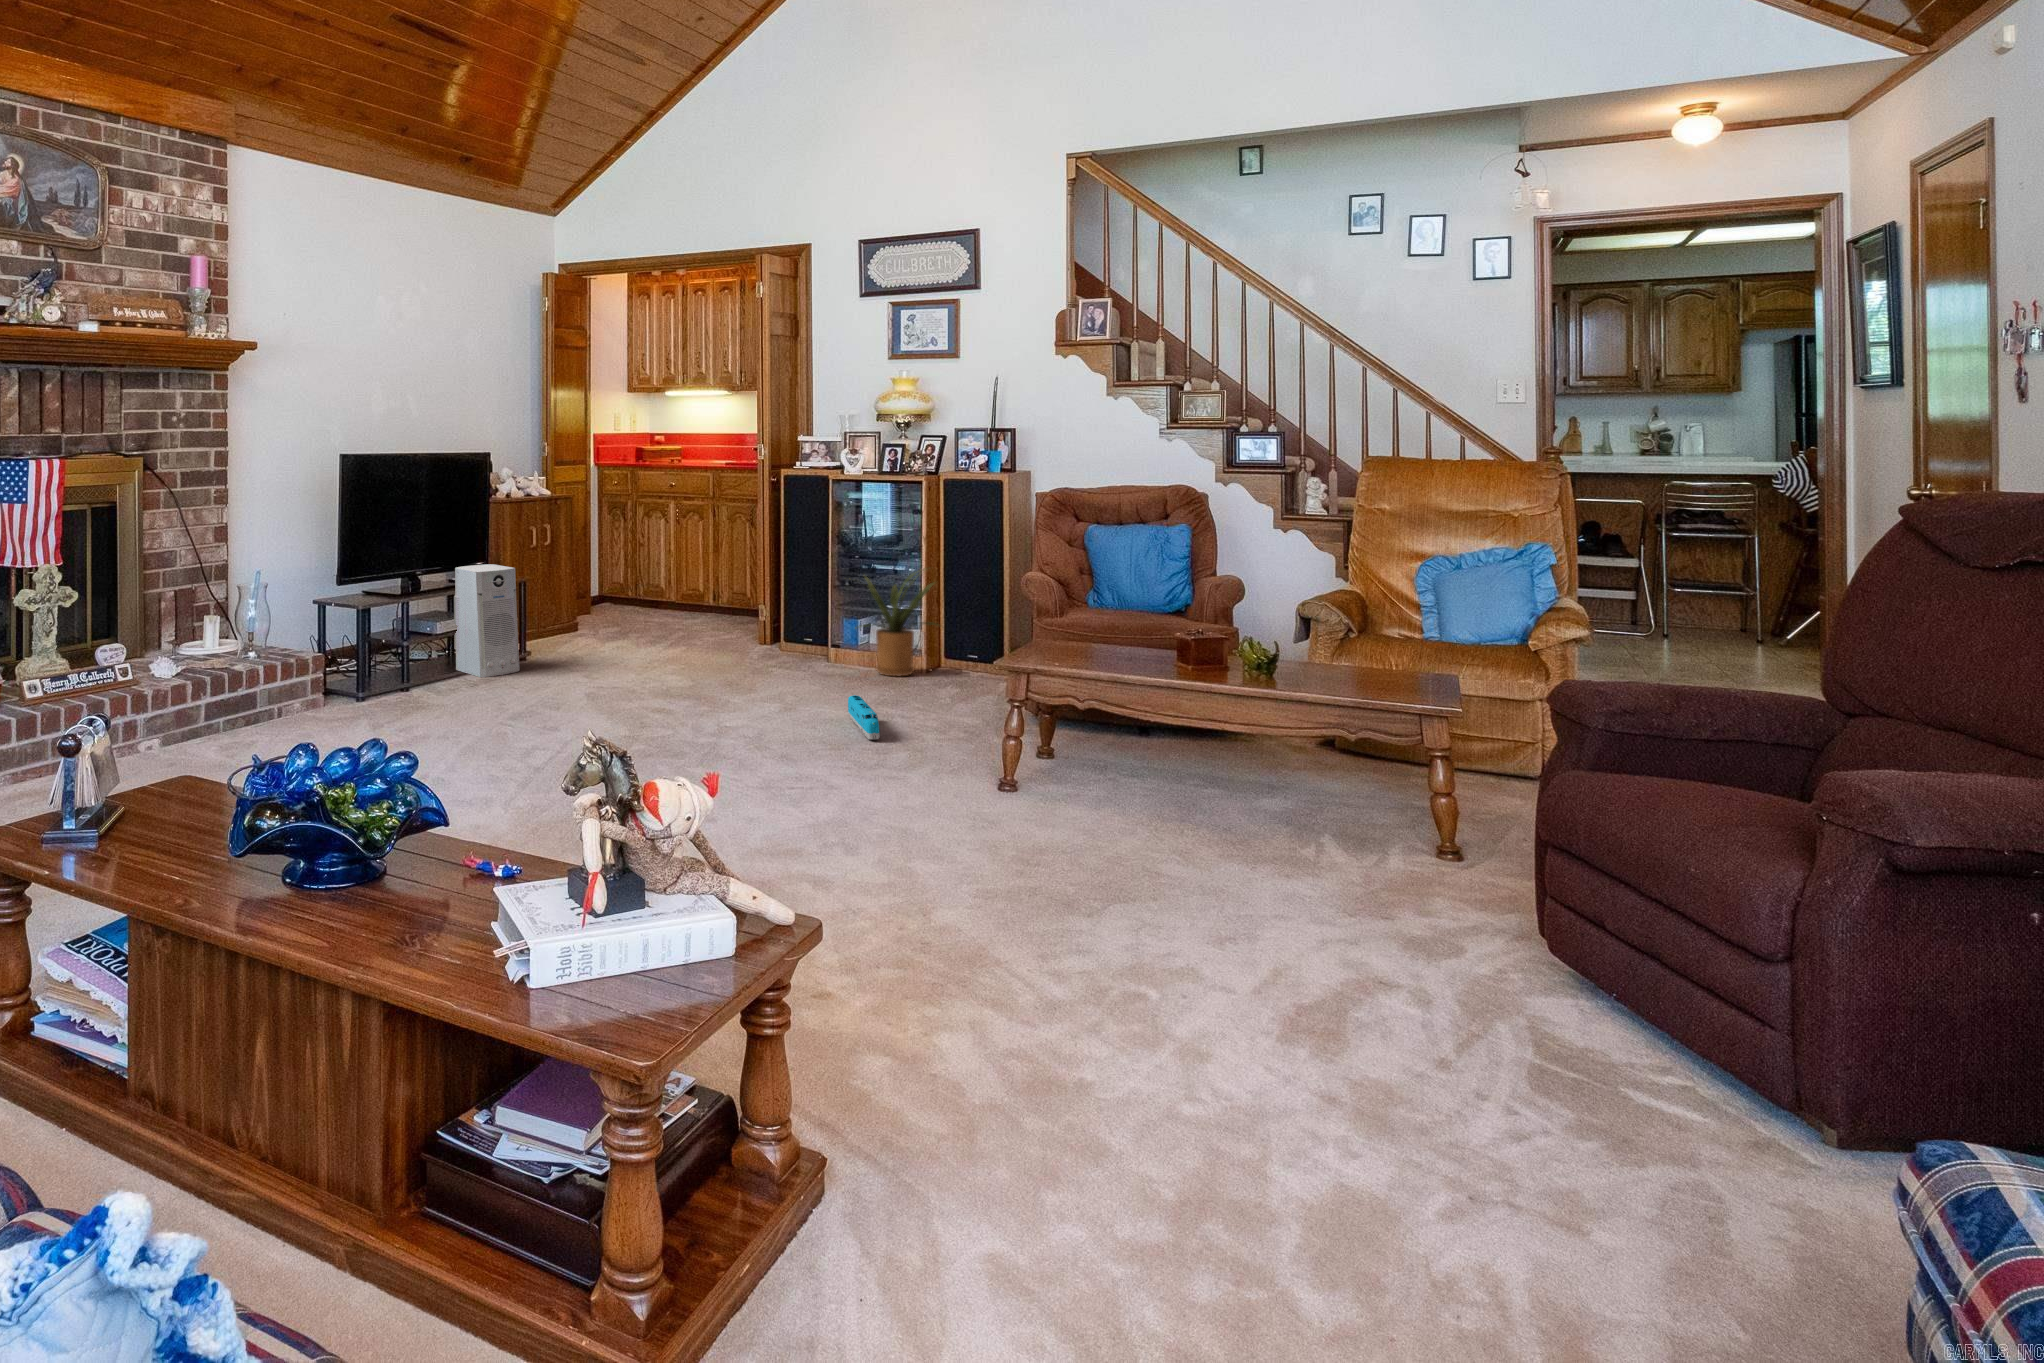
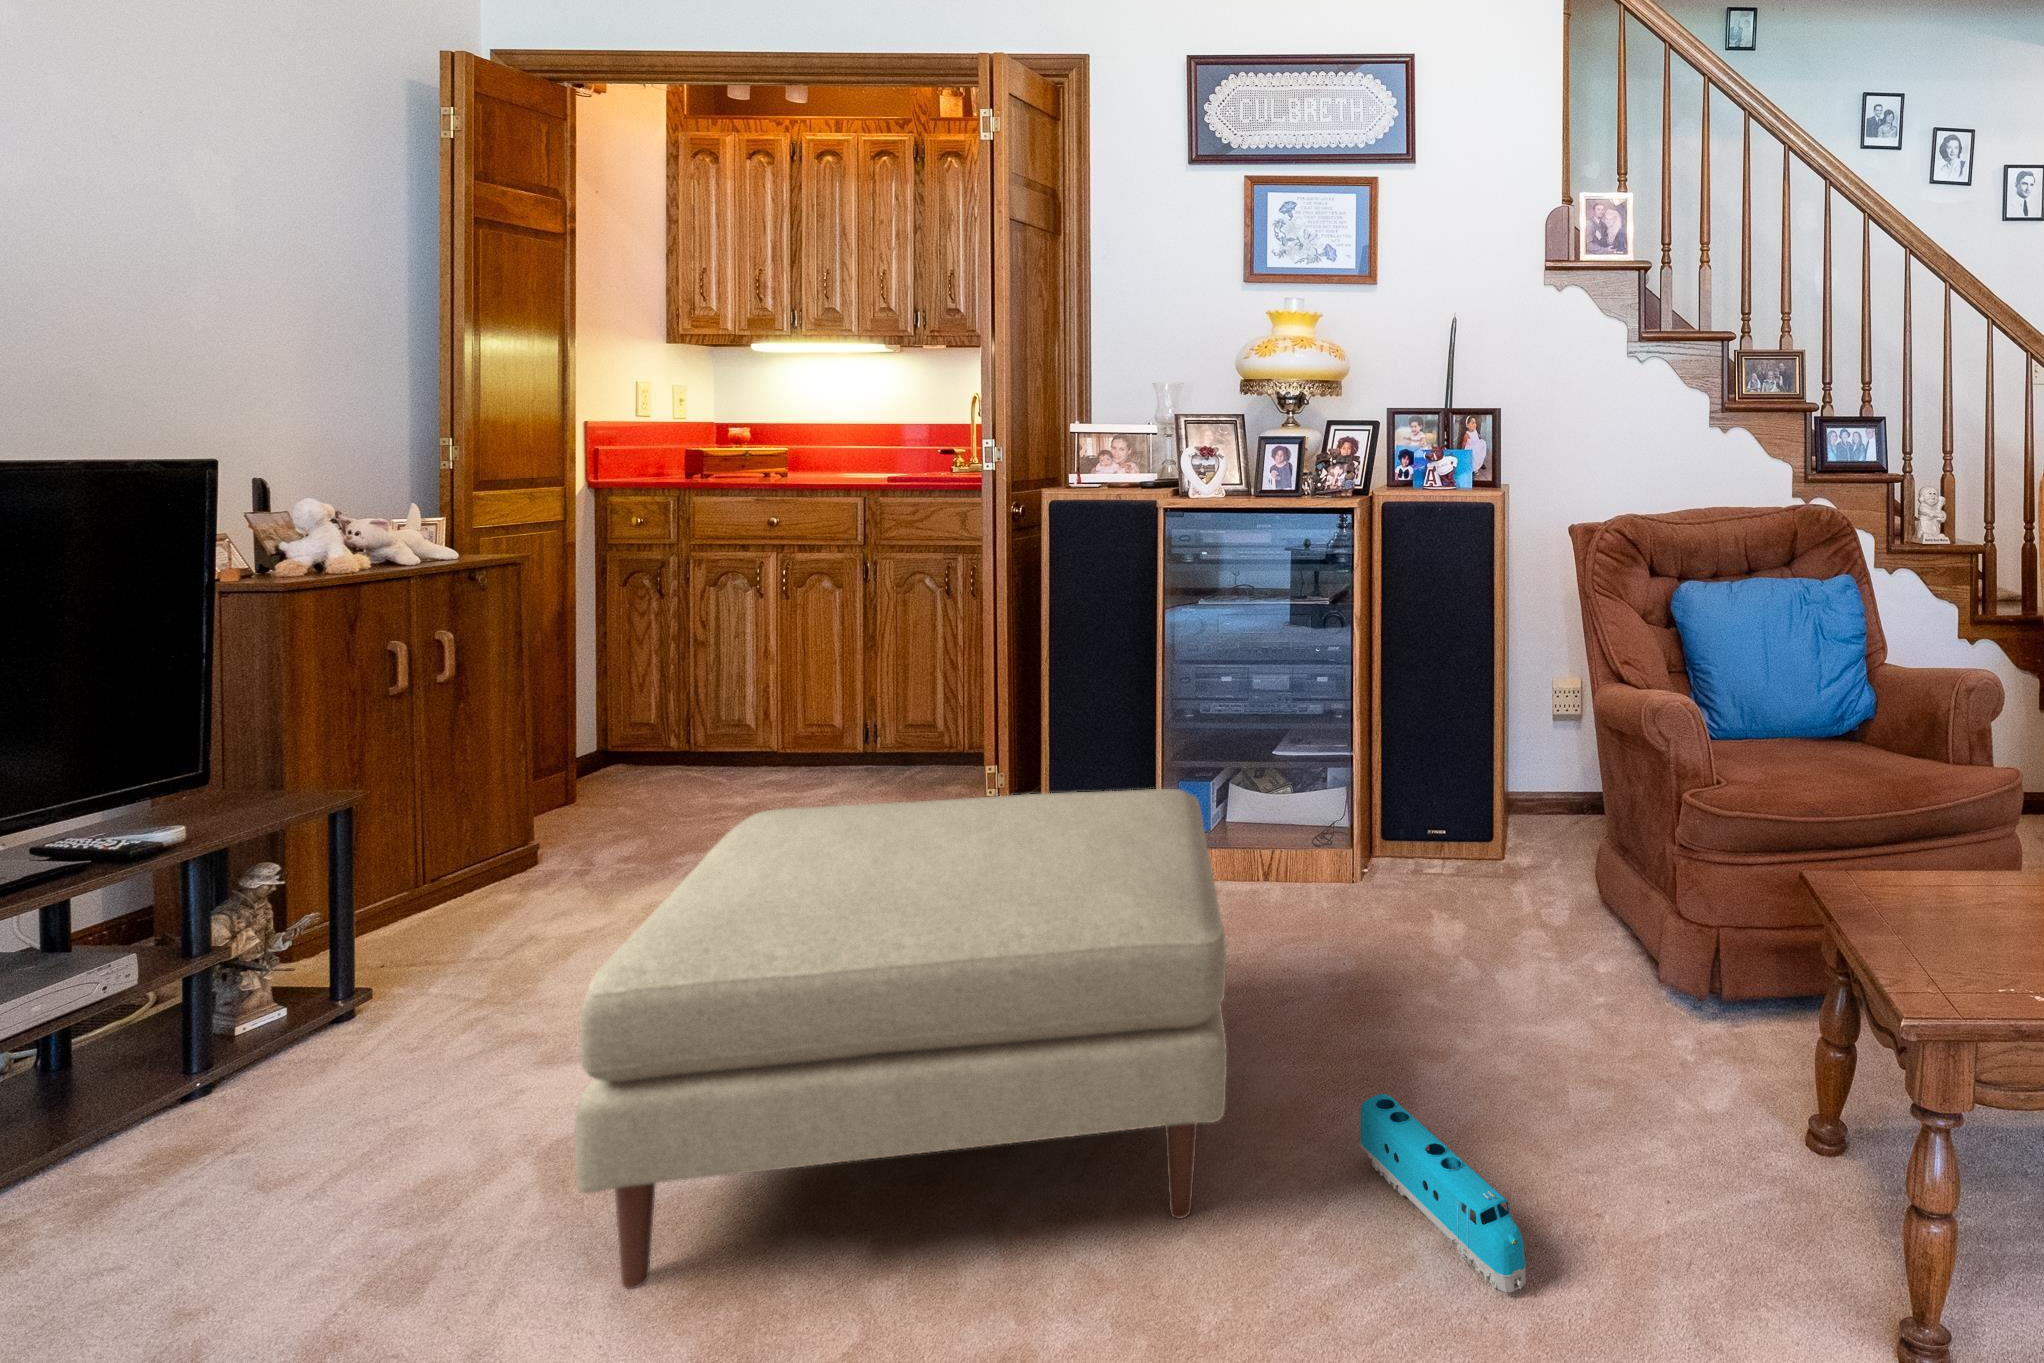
air purifier: present [454,564,520,677] -> none [36,784,303,1178]
house plant: present [859,573,938,676] -> none [1200,683,1413,922]
ottoman: none [601,586,819,719] -> present [575,789,1227,1289]

